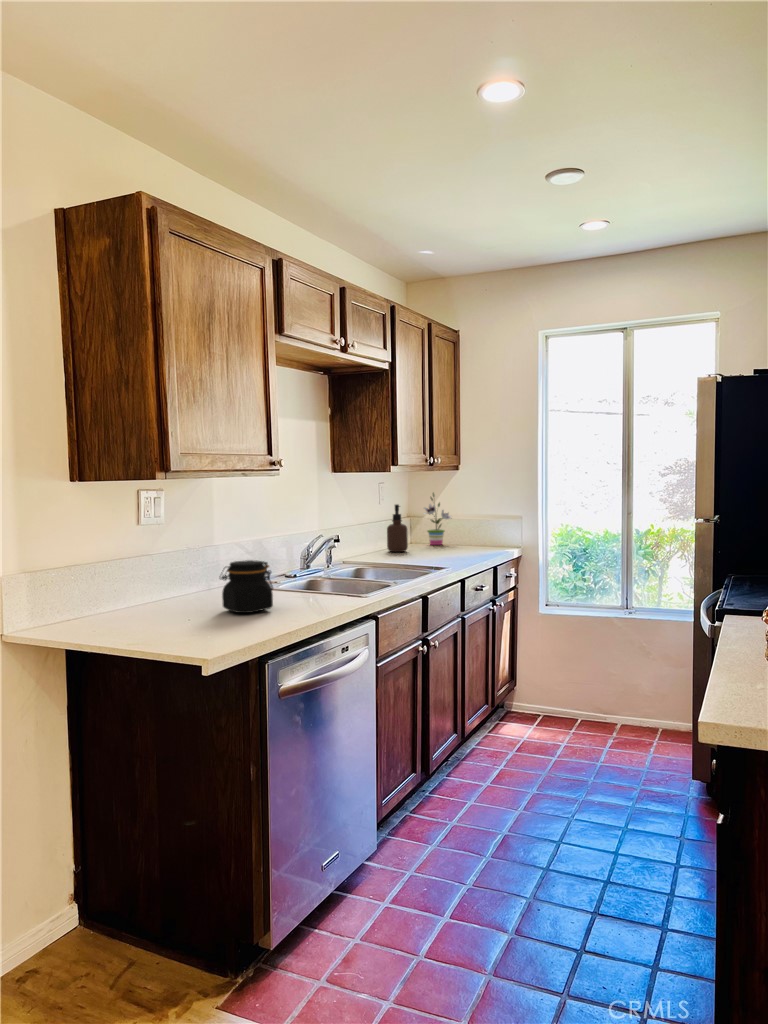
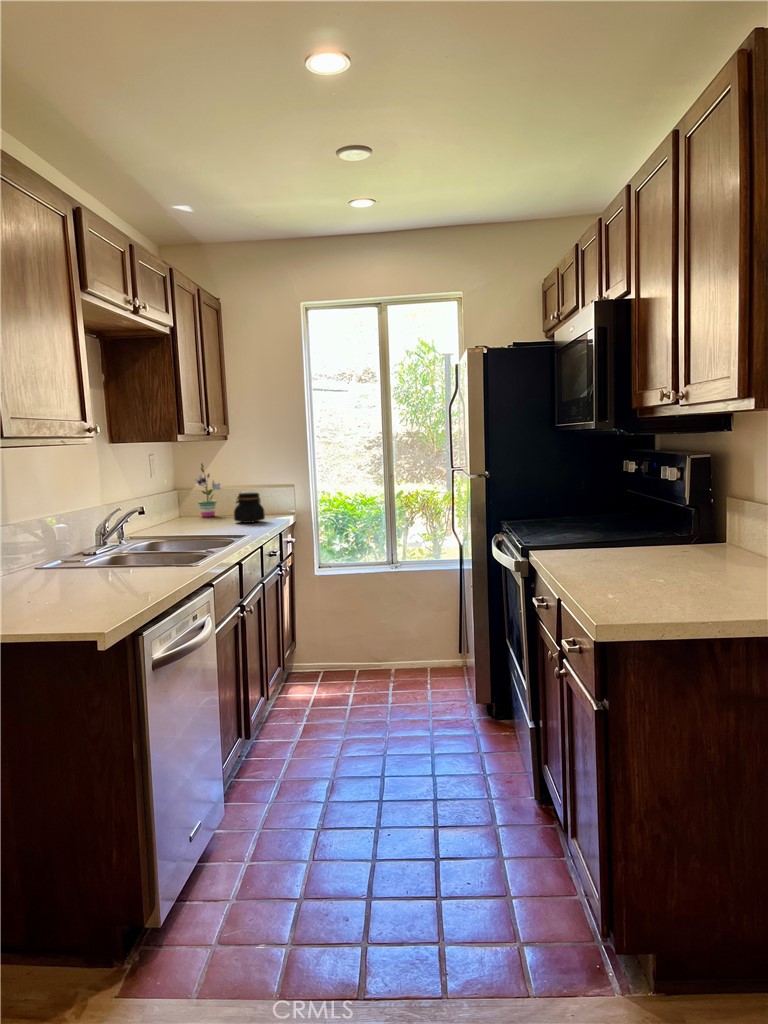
soap dispenser: present [387,504,408,552] -> none [163,476,186,526]
jar: present [221,560,273,613] -> present [234,493,265,523]

